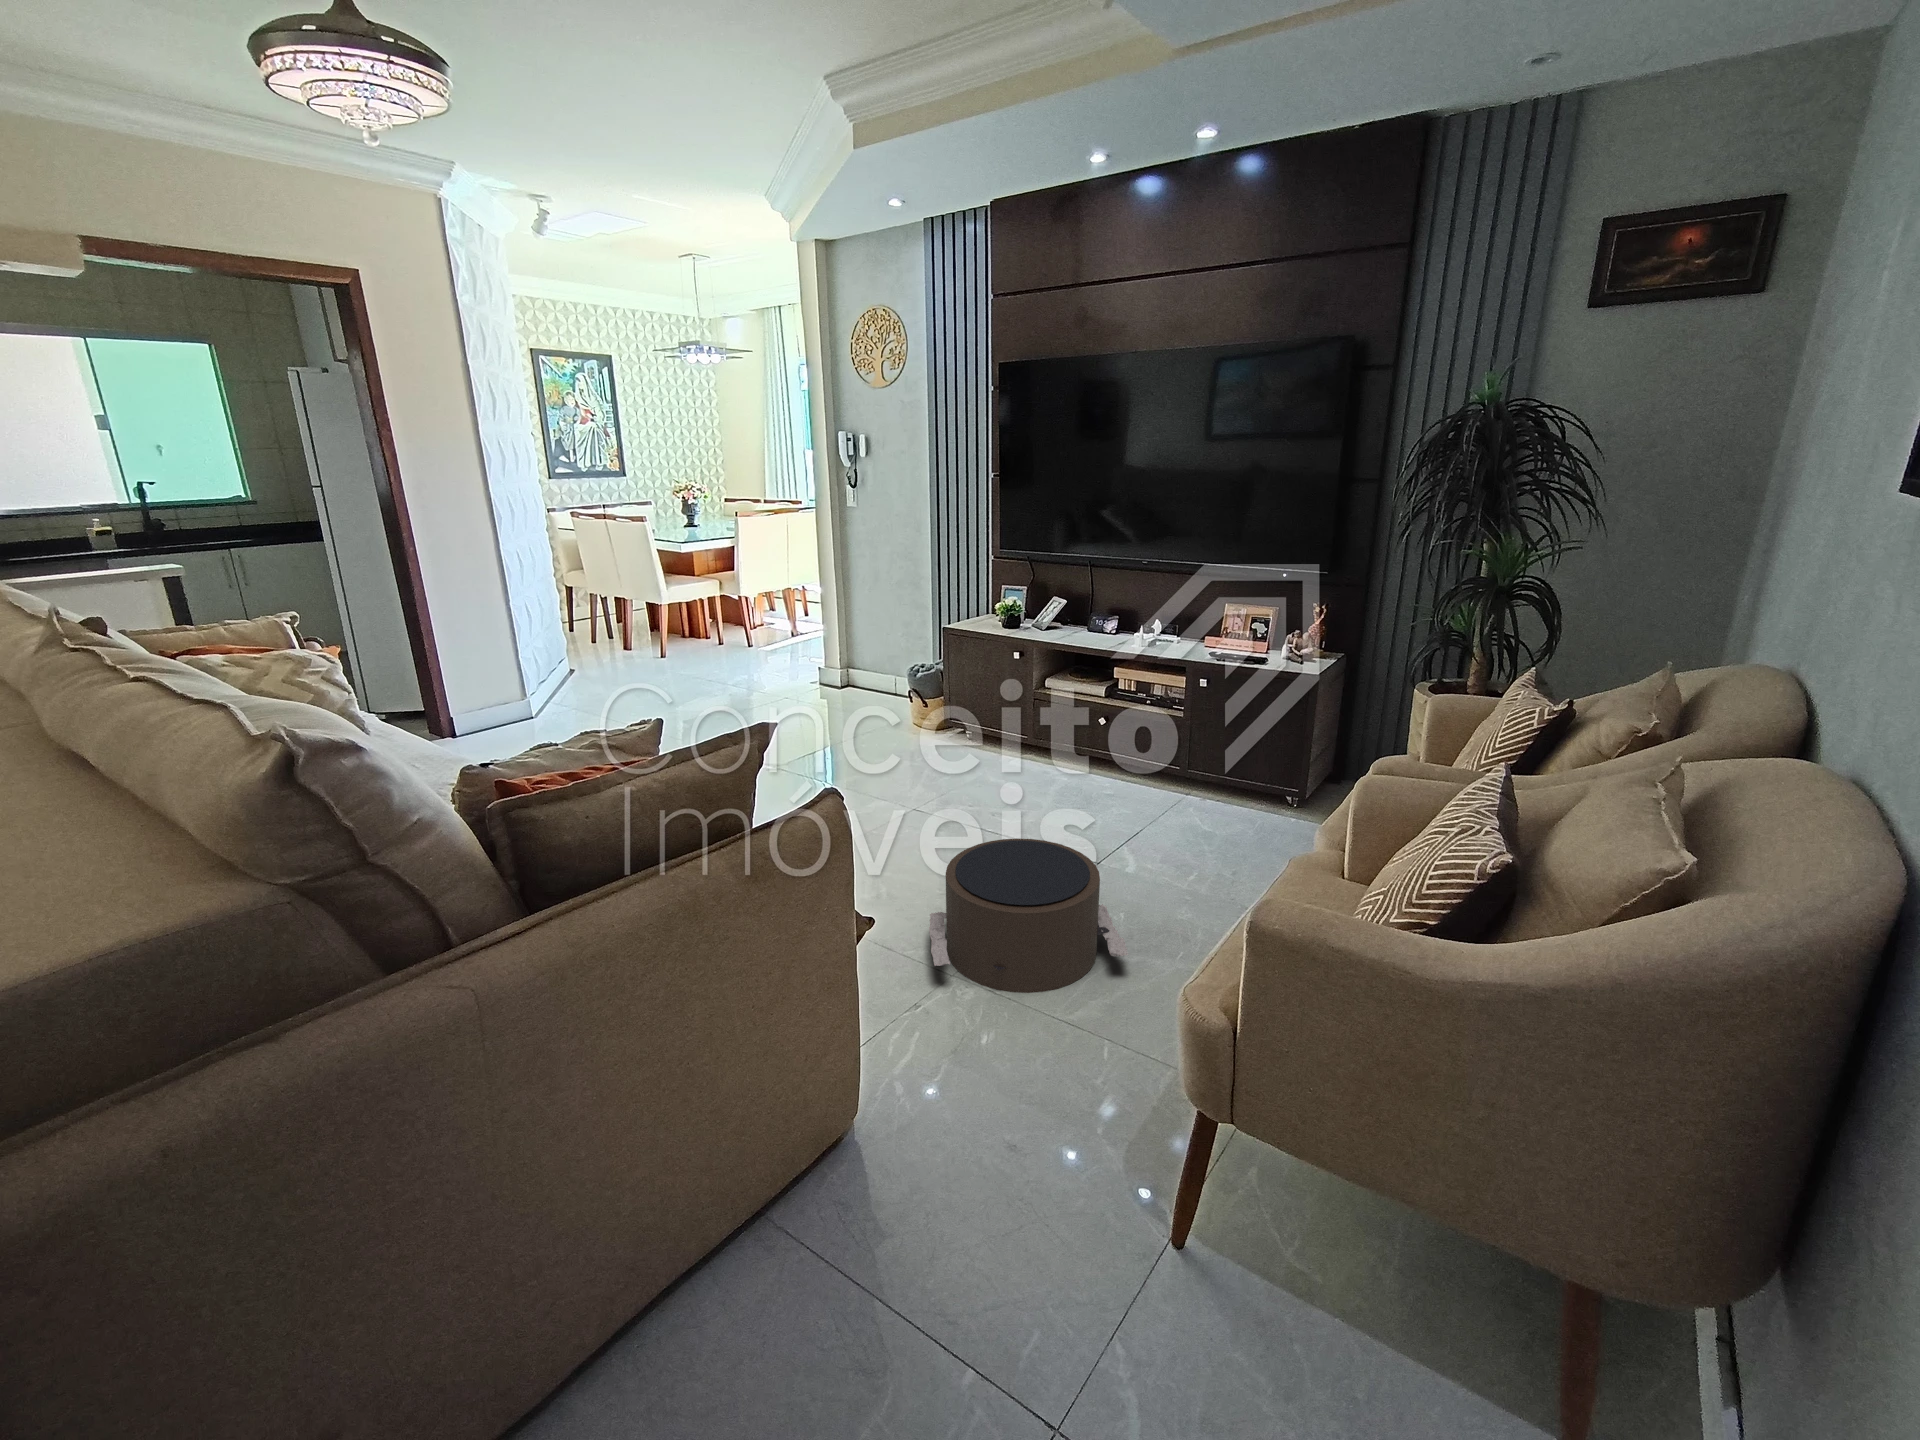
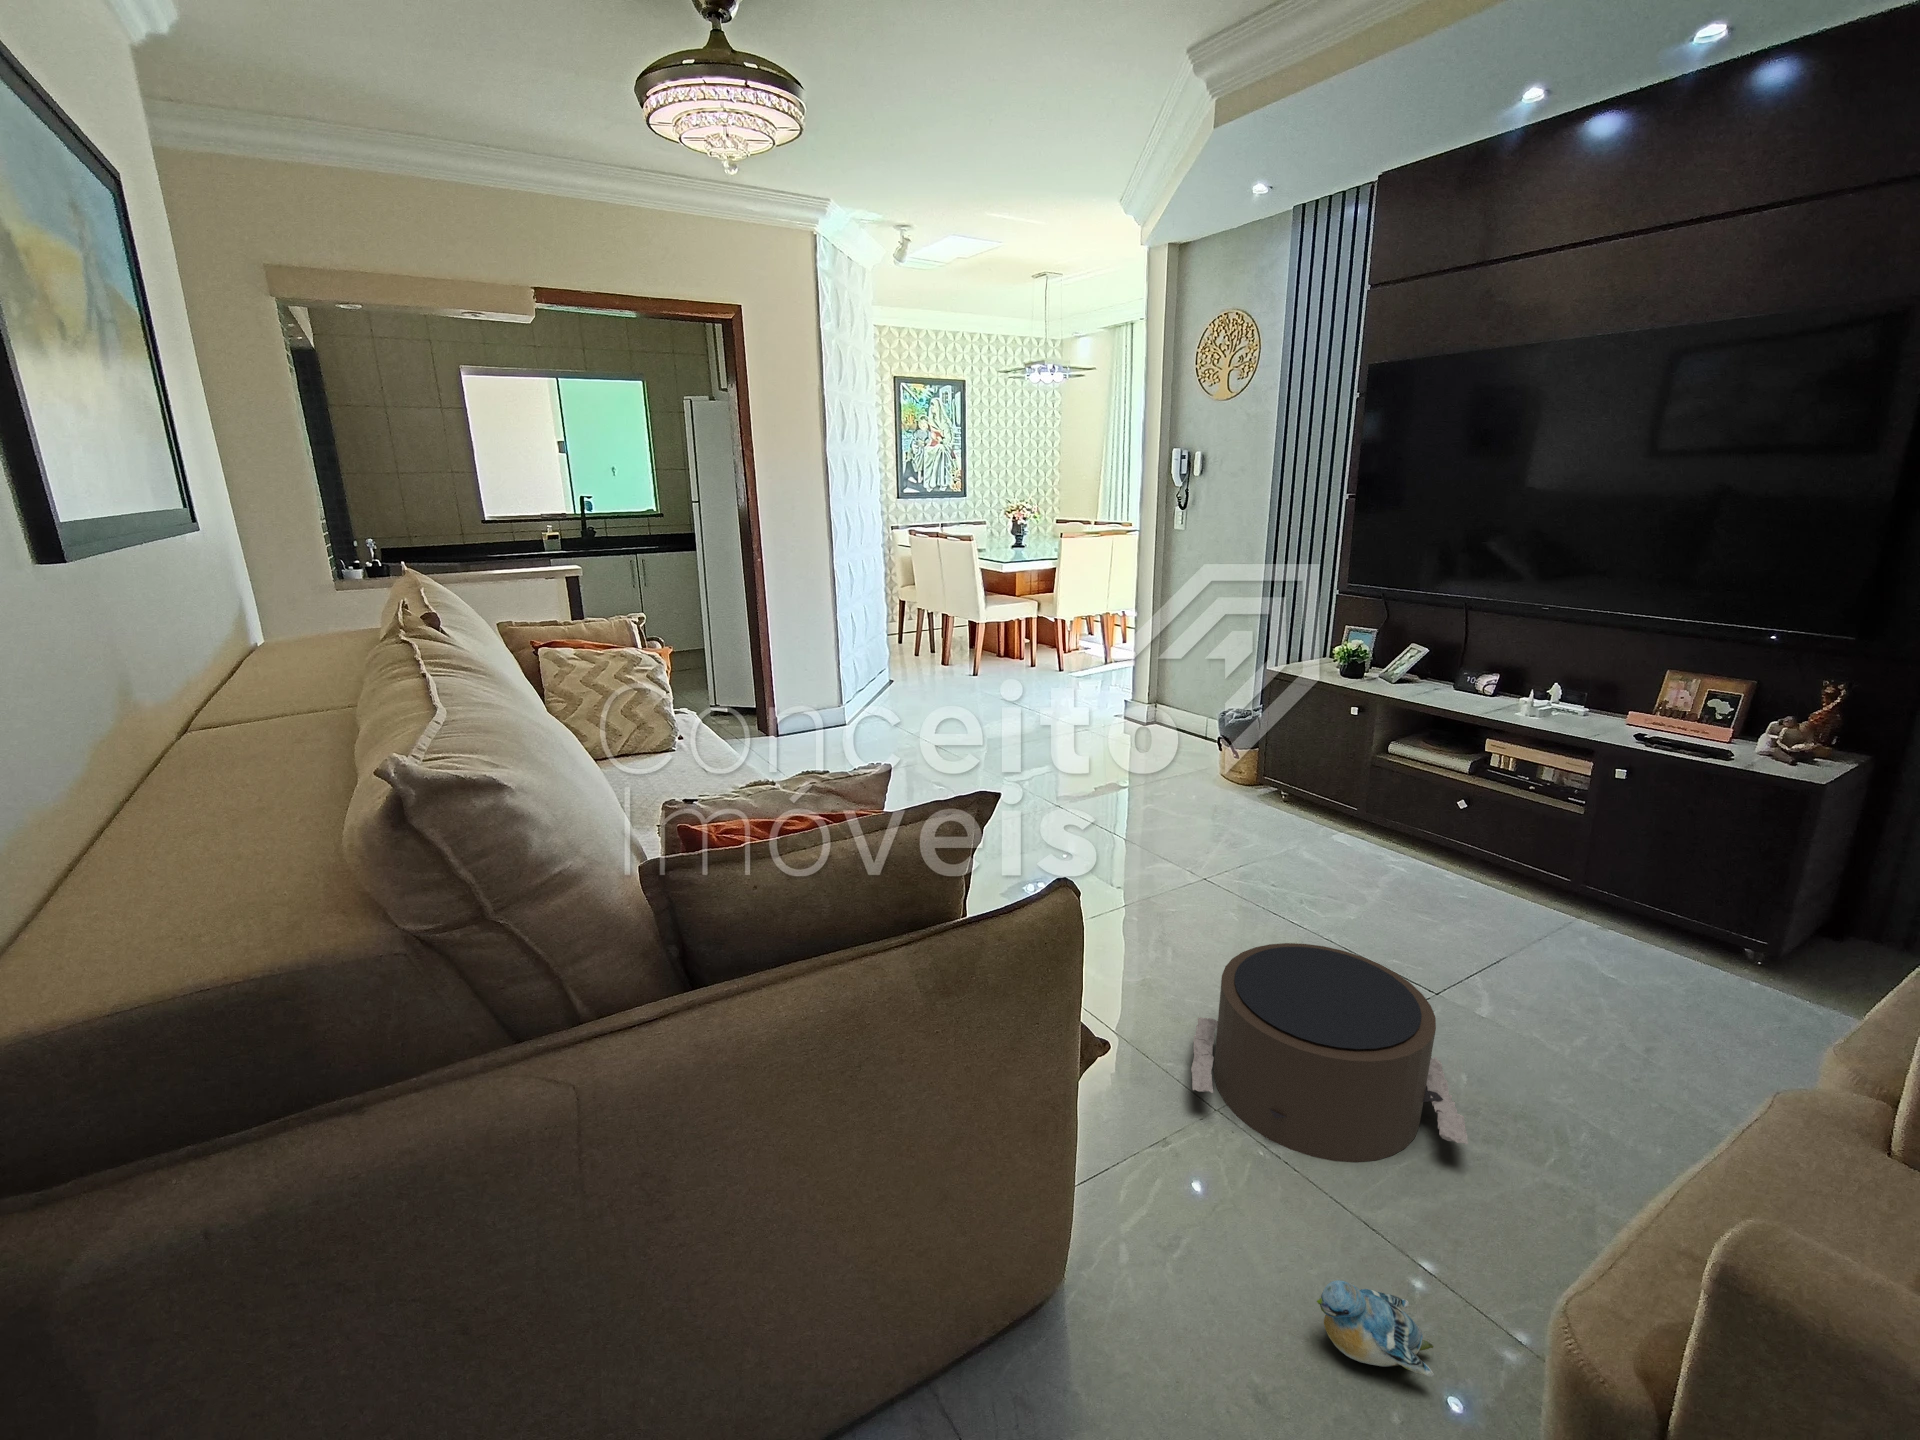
plush toy: none [1043,1057,1121,1109] -> present [1317,1280,1434,1377]

